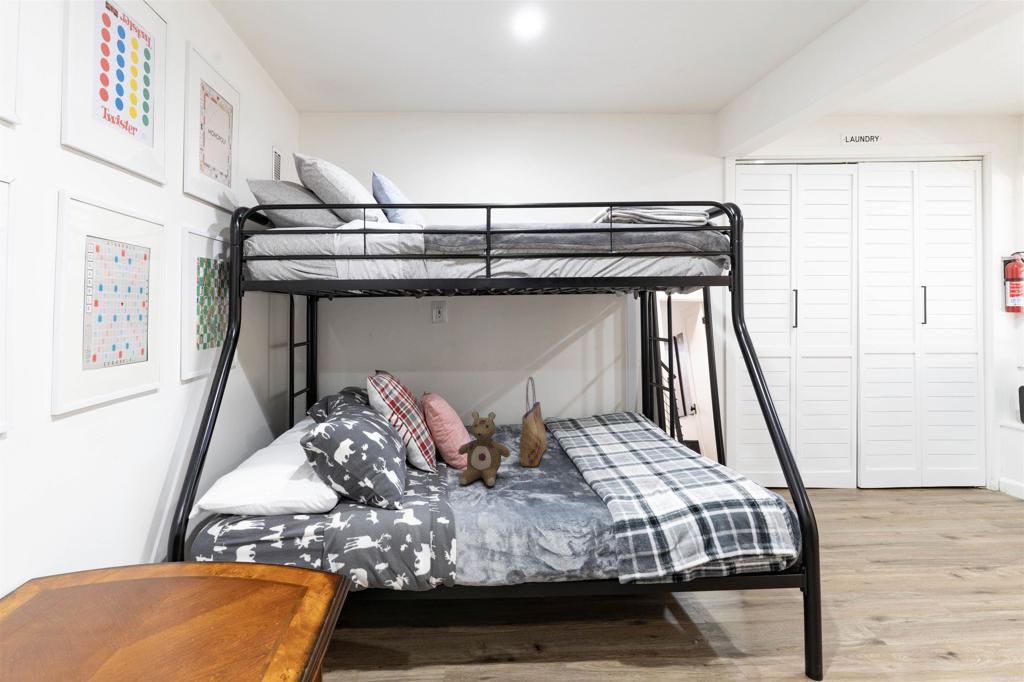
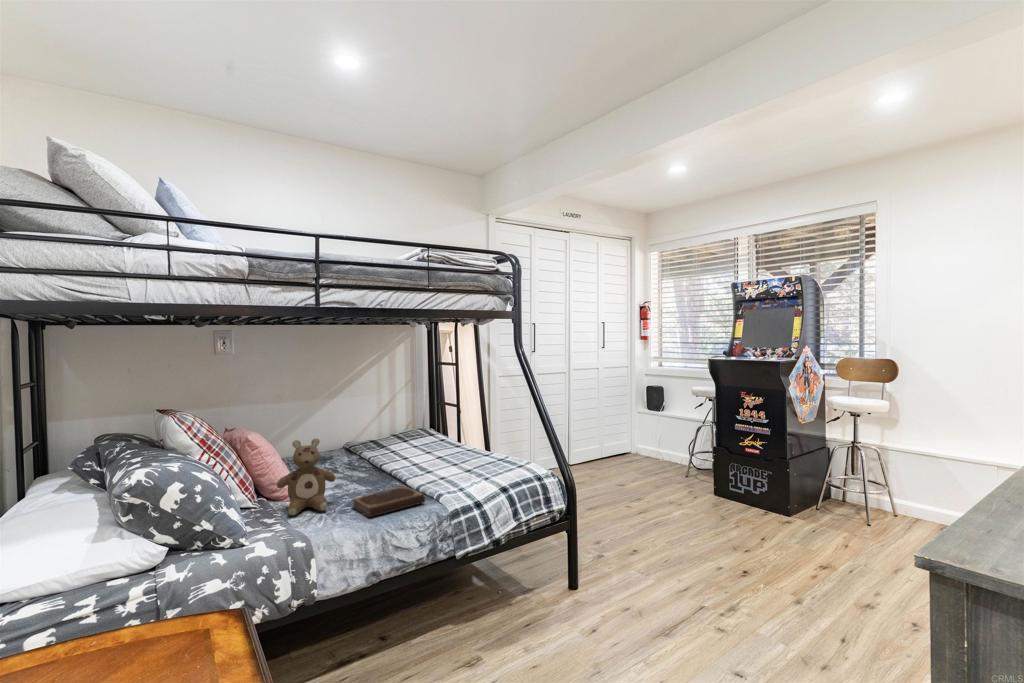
tote bag: present [519,376,547,467] -> none [333,402,356,491]
notebook: none [518,476,591,507] -> present [353,486,425,517]

